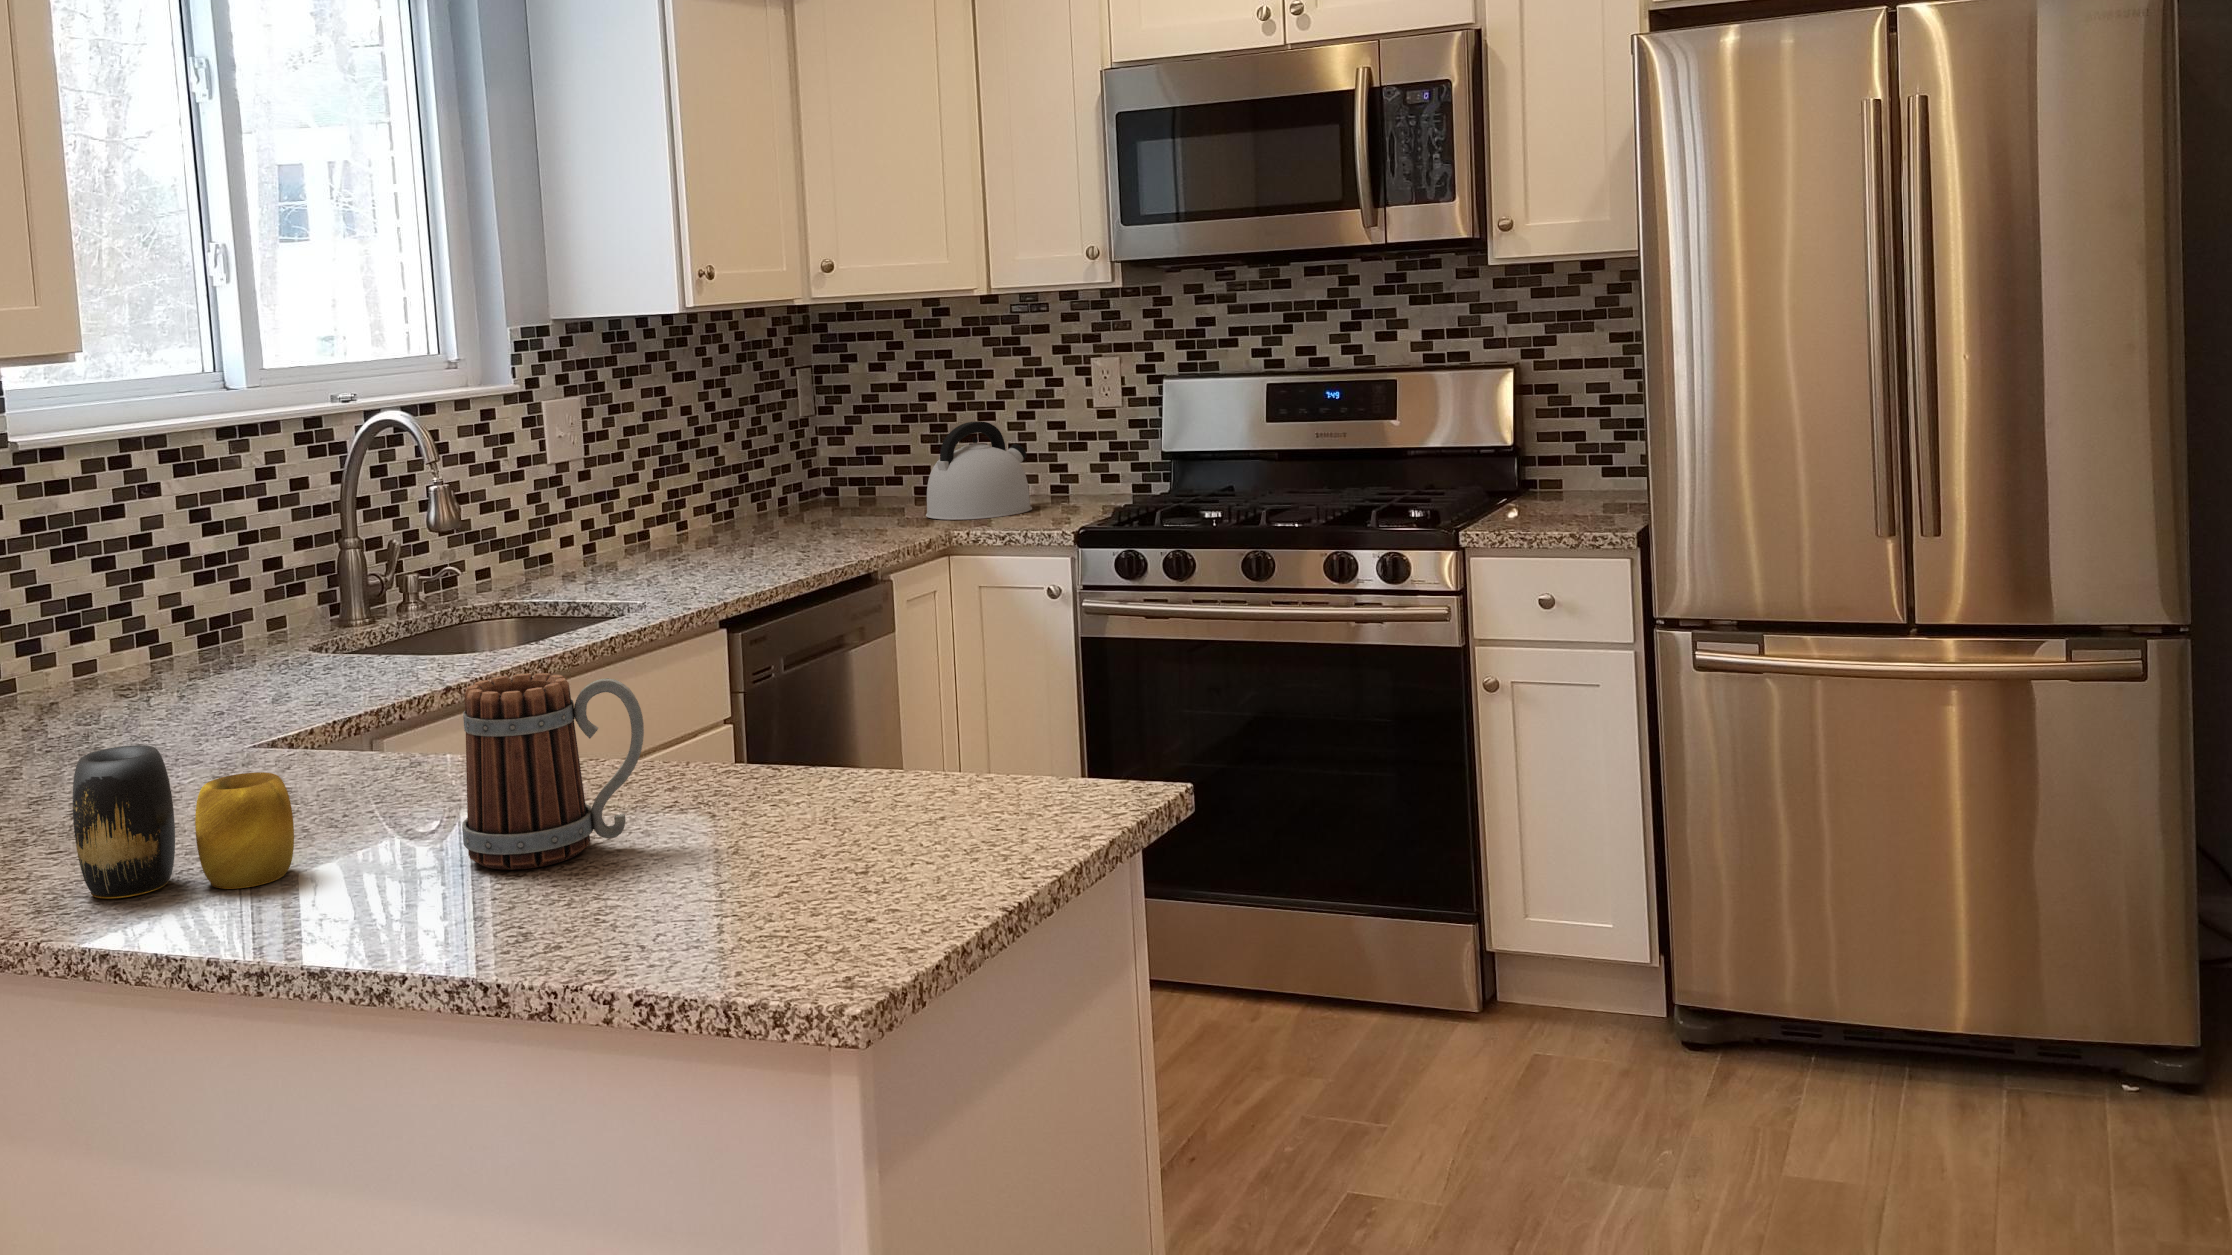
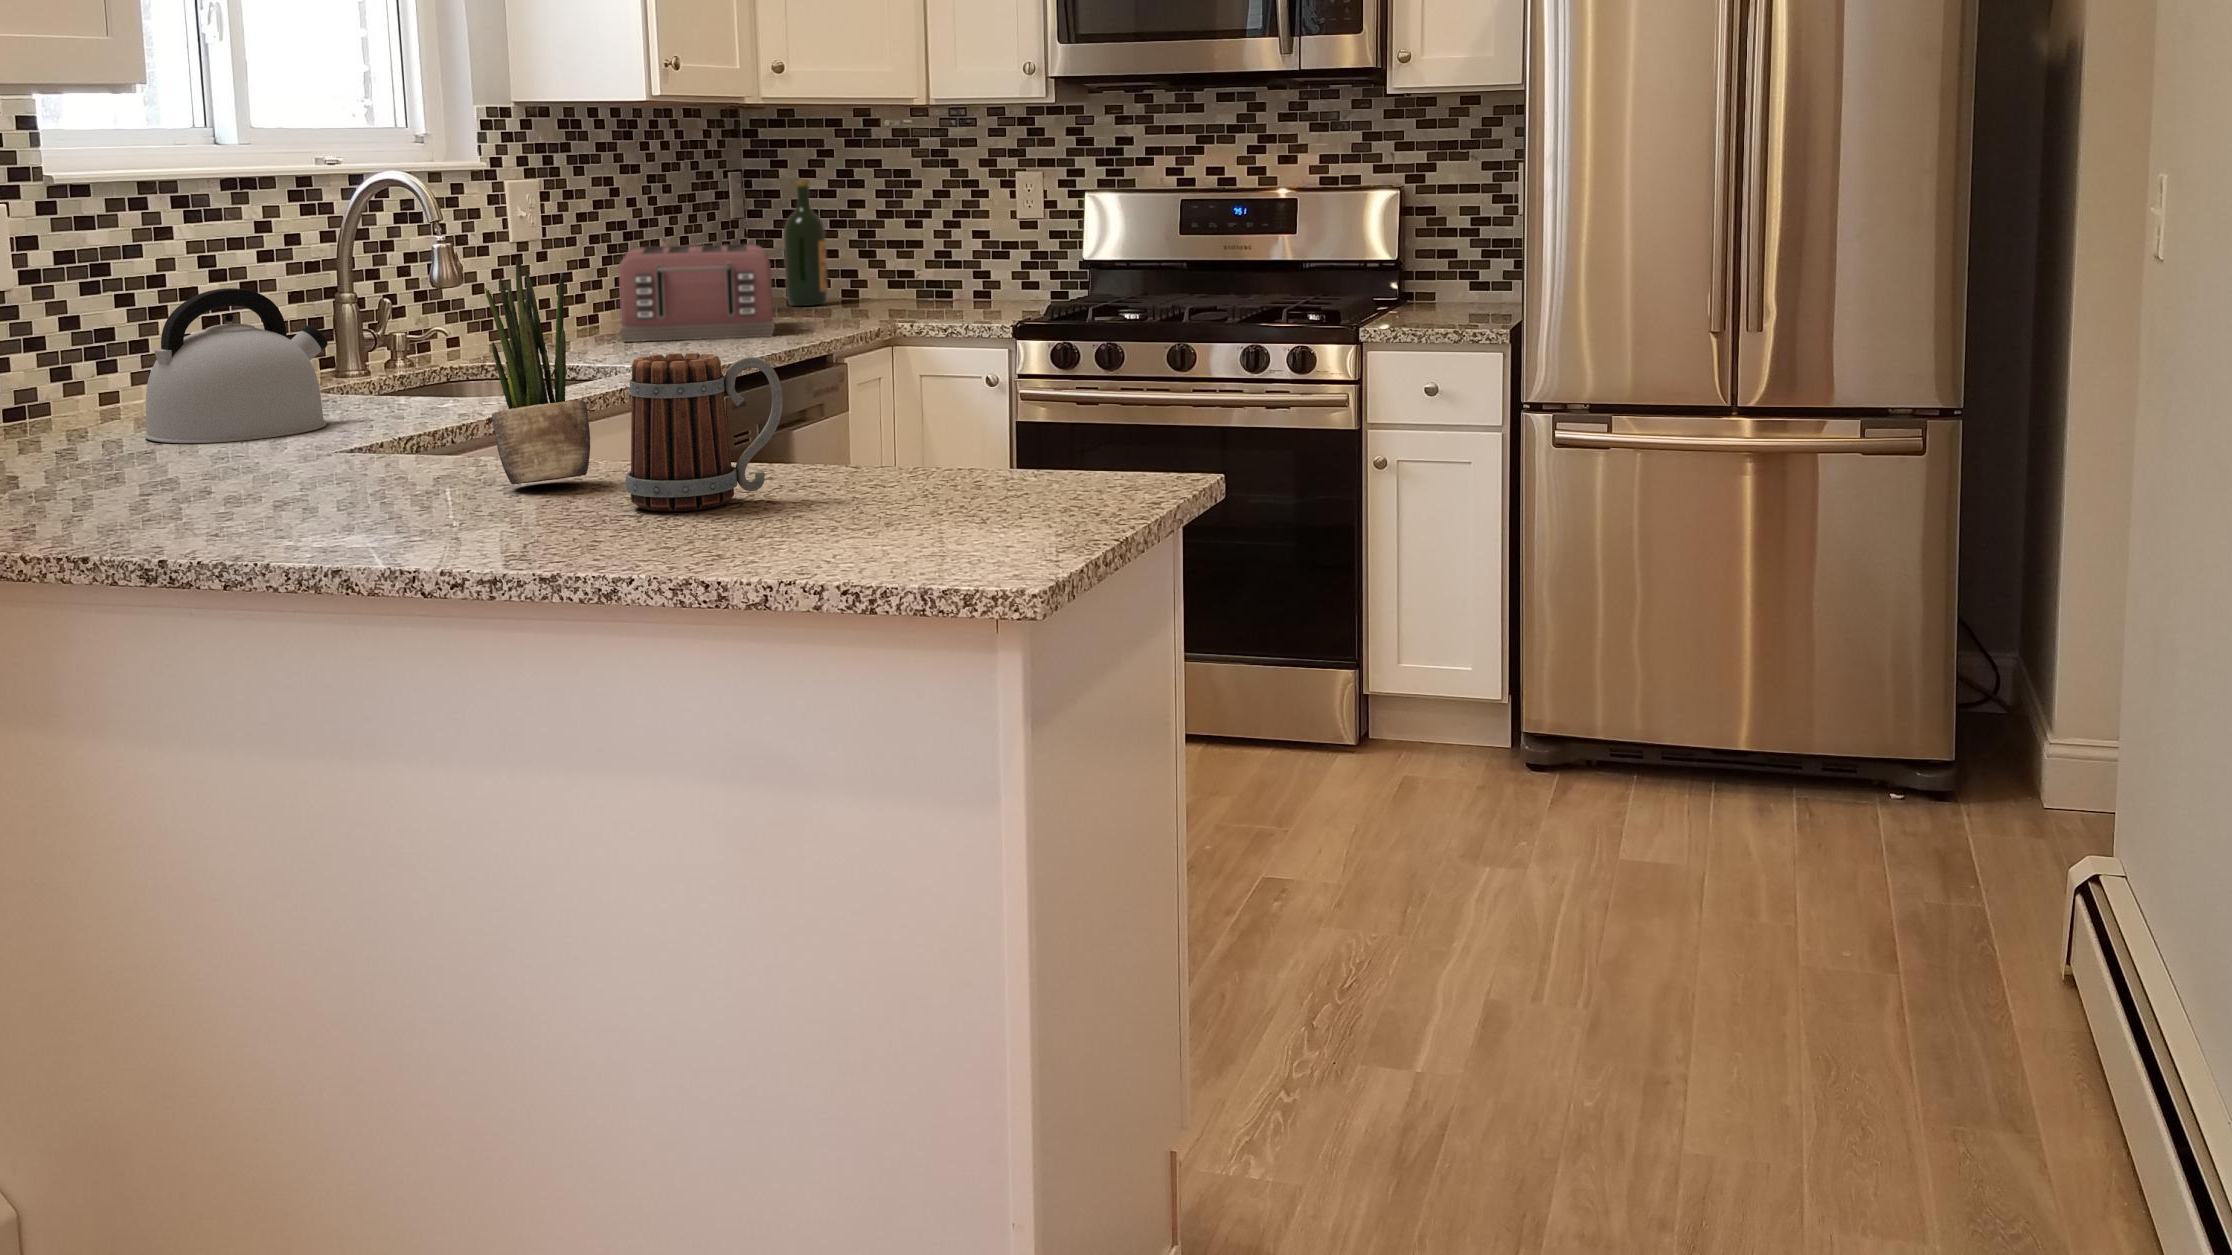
wine bottle: none [854,374,902,506] -> present [784,180,828,306]
kettle: present [926,421,1032,520] -> present [144,288,328,443]
toaster: none [657,451,826,565] -> present [618,244,774,342]
potted plant: none [337,556,459,816] -> present [485,258,590,484]
vase: present [73,745,294,898] -> none [280,405,475,532]

